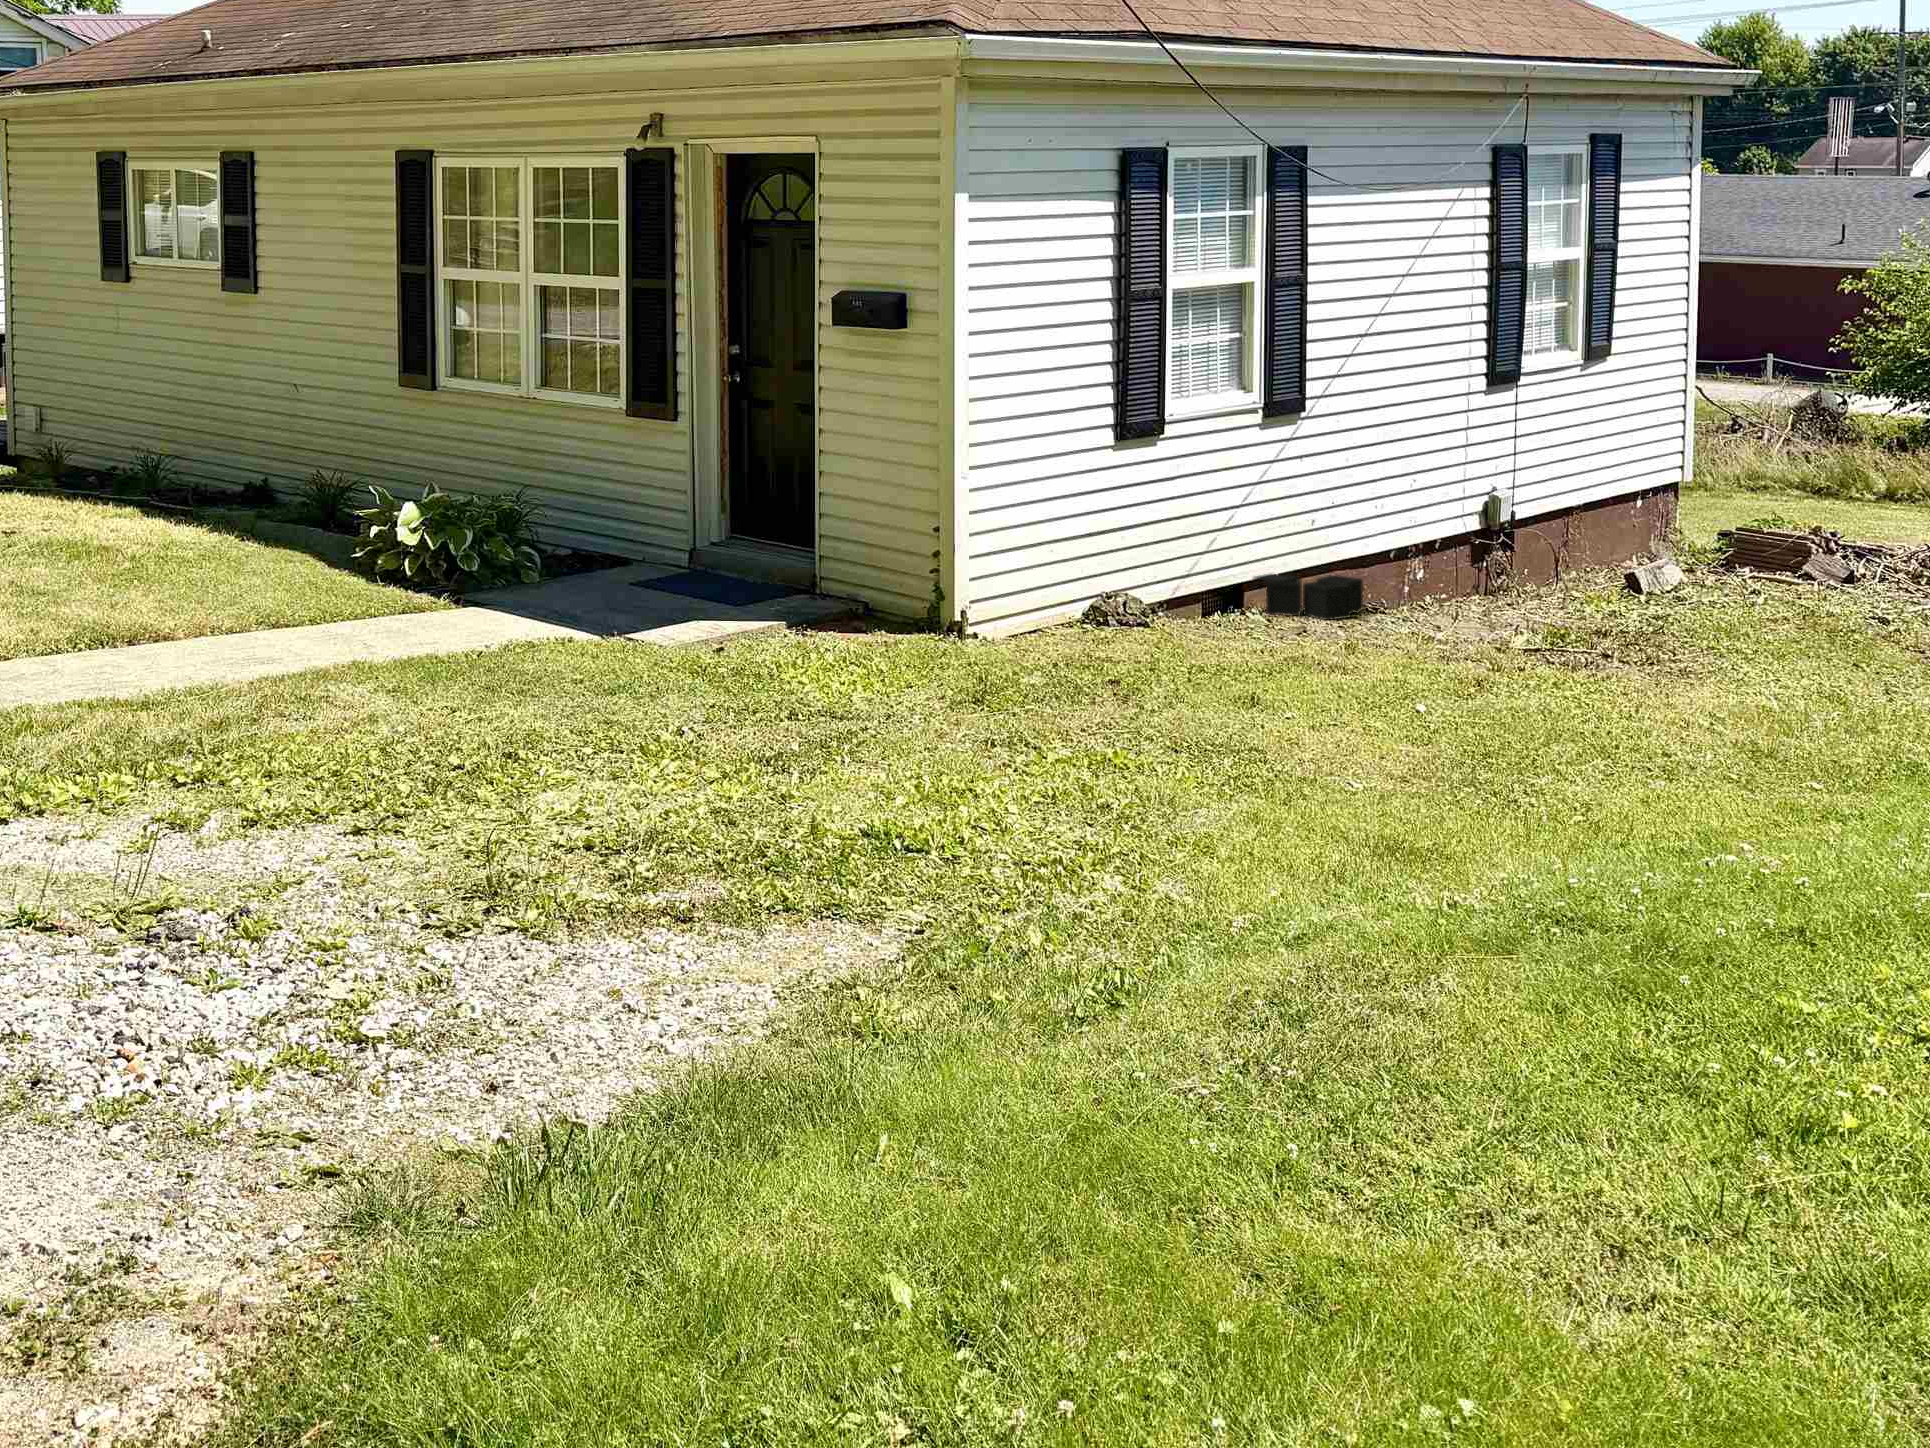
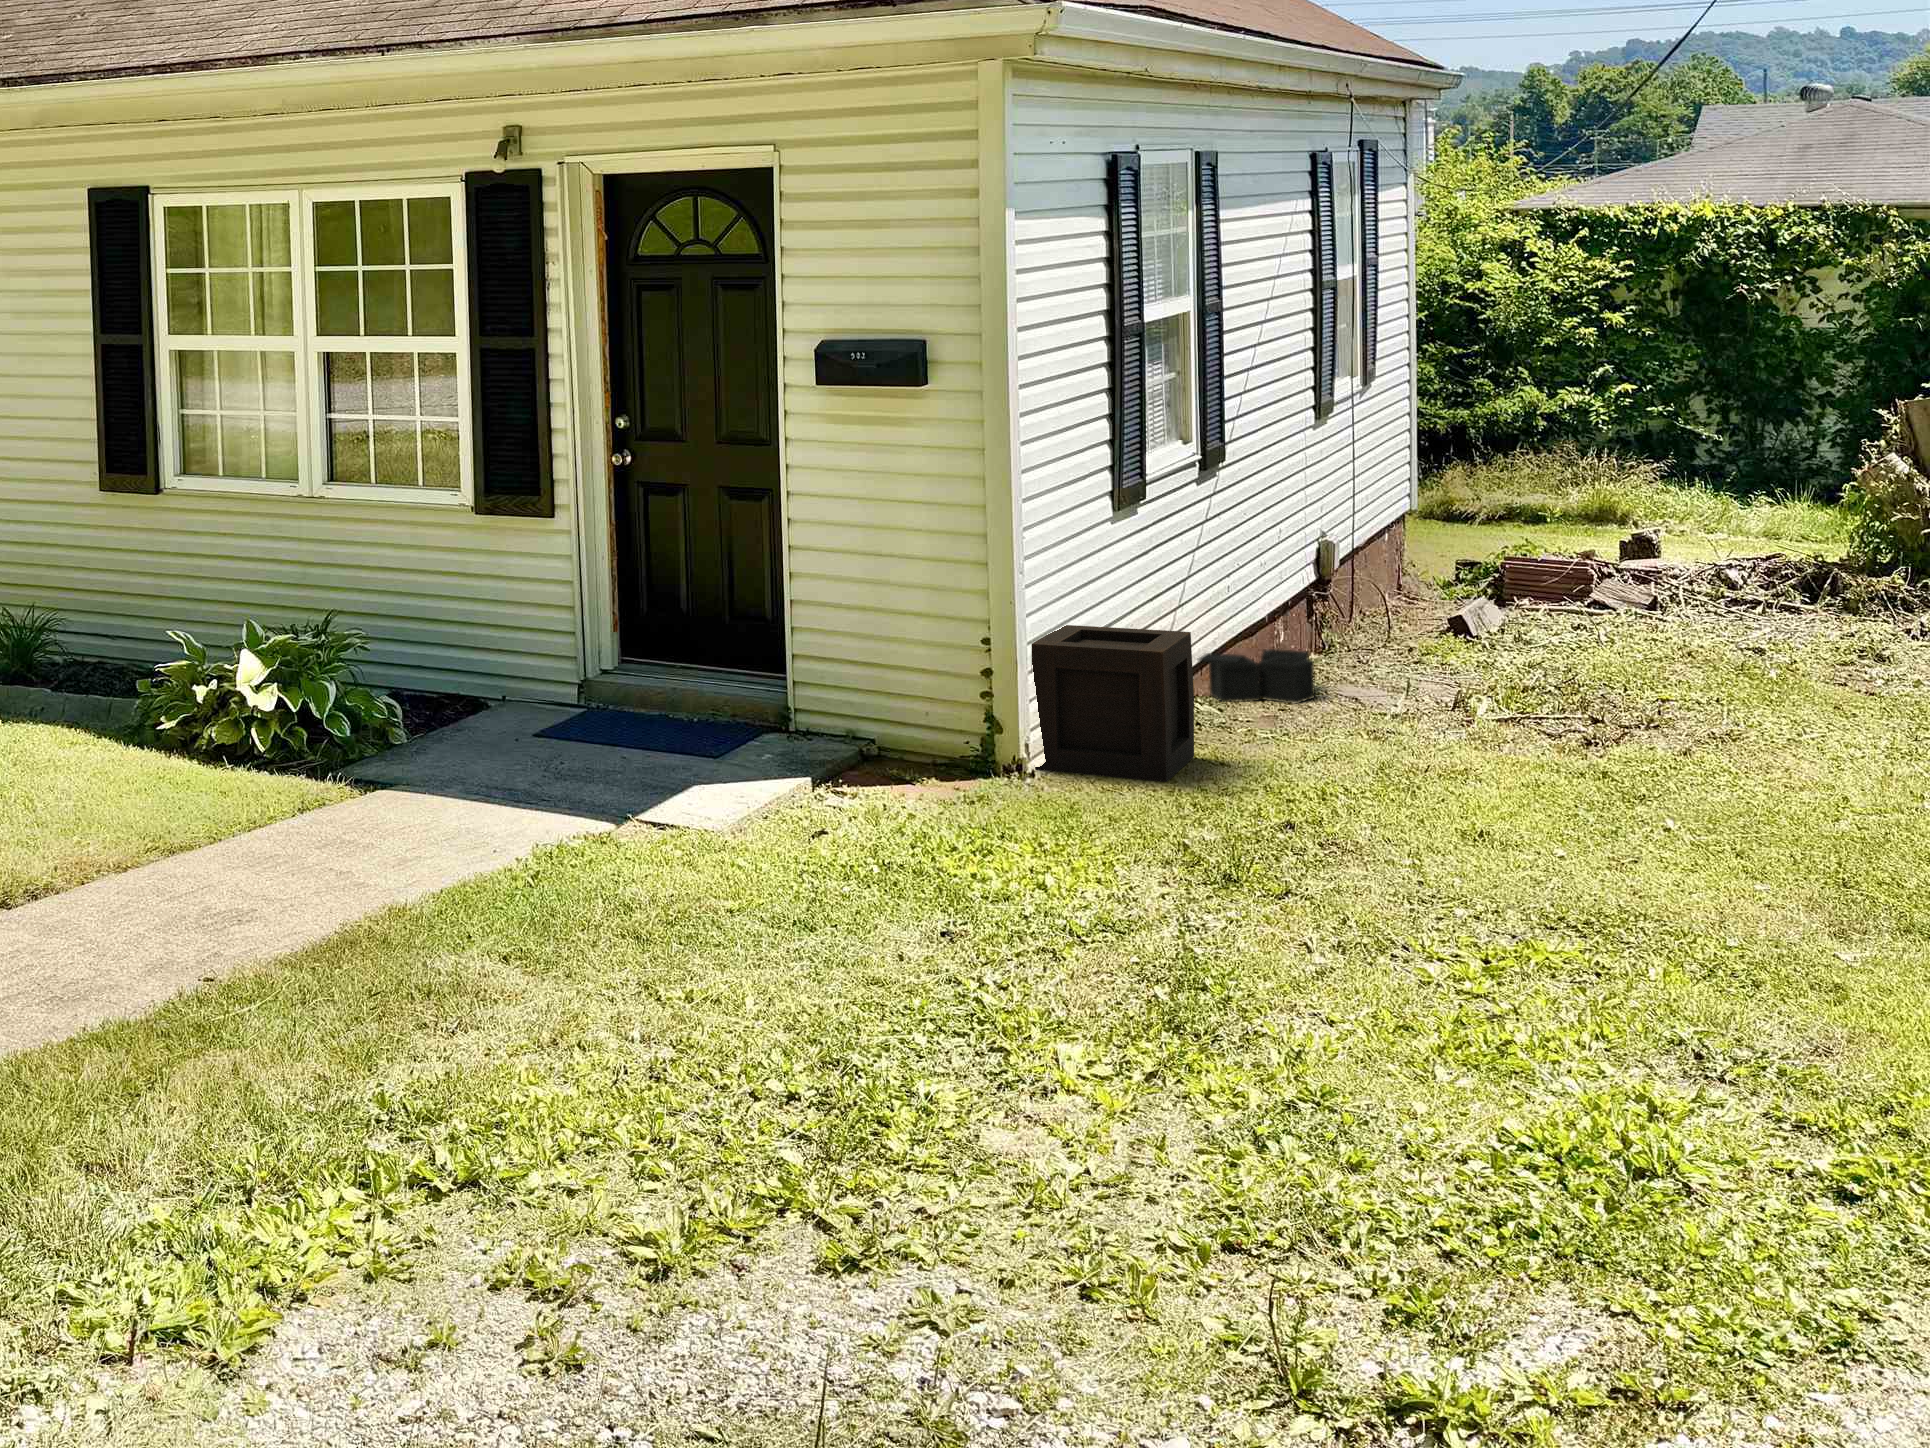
wooden crate: none [957,528,1103,653] -> present [1031,625,1194,782]

